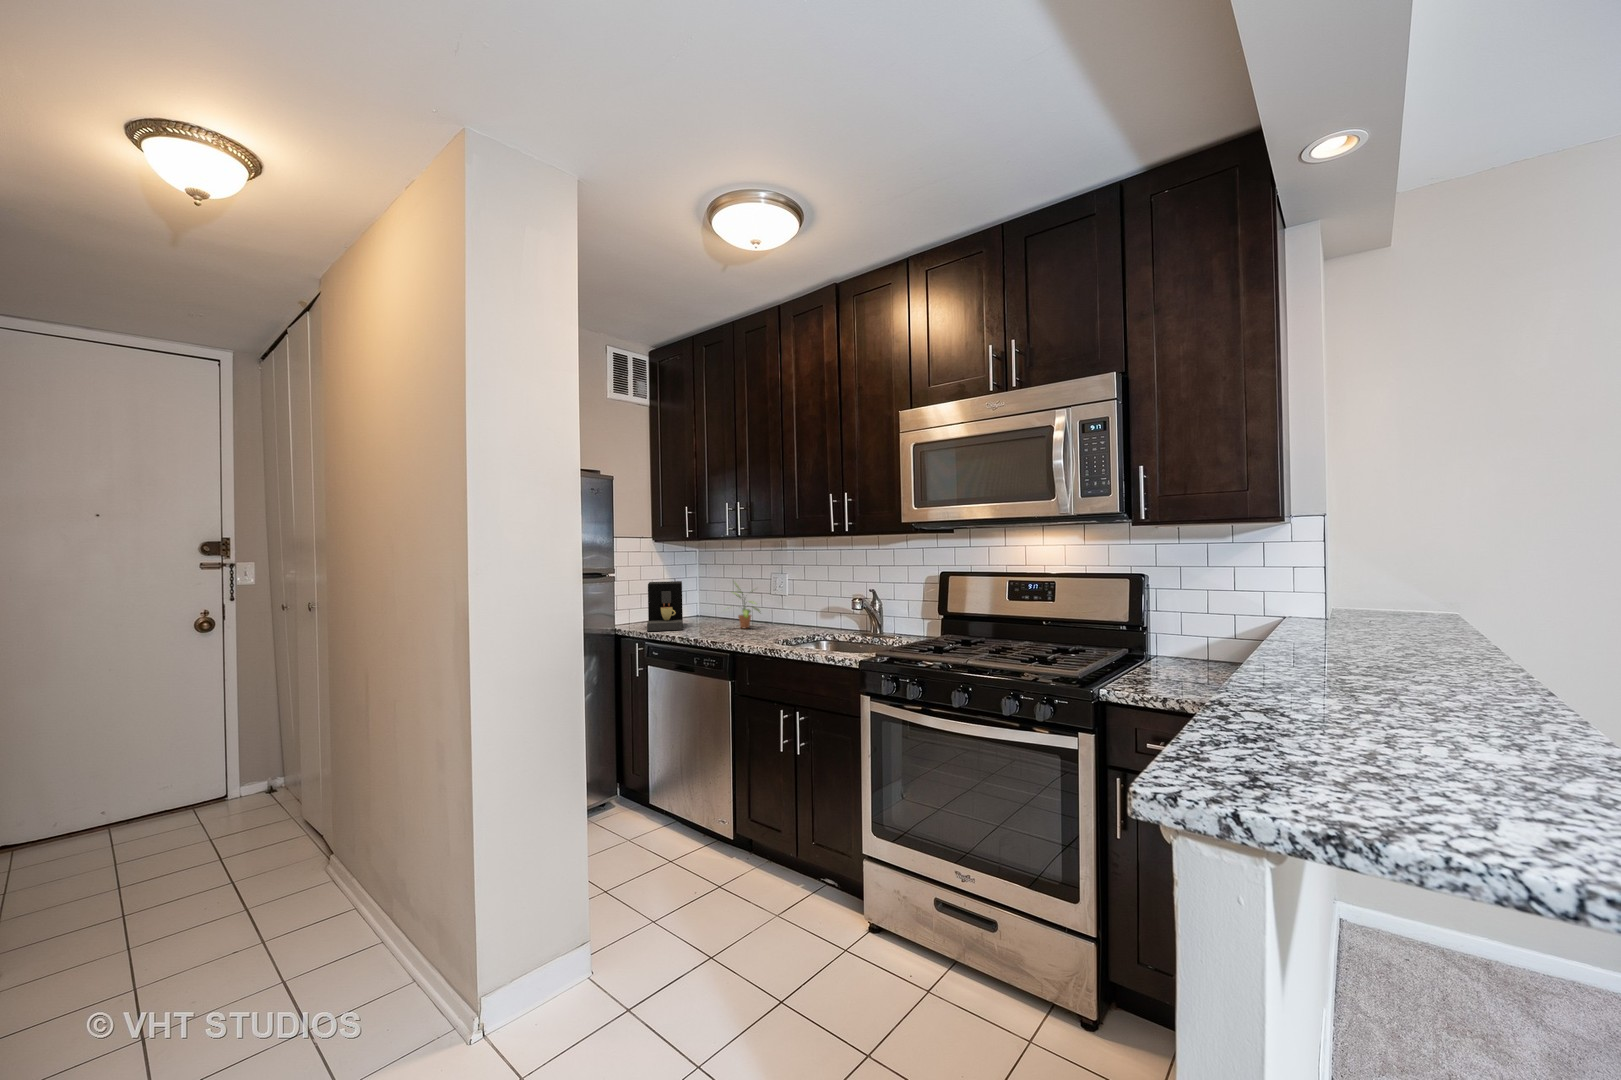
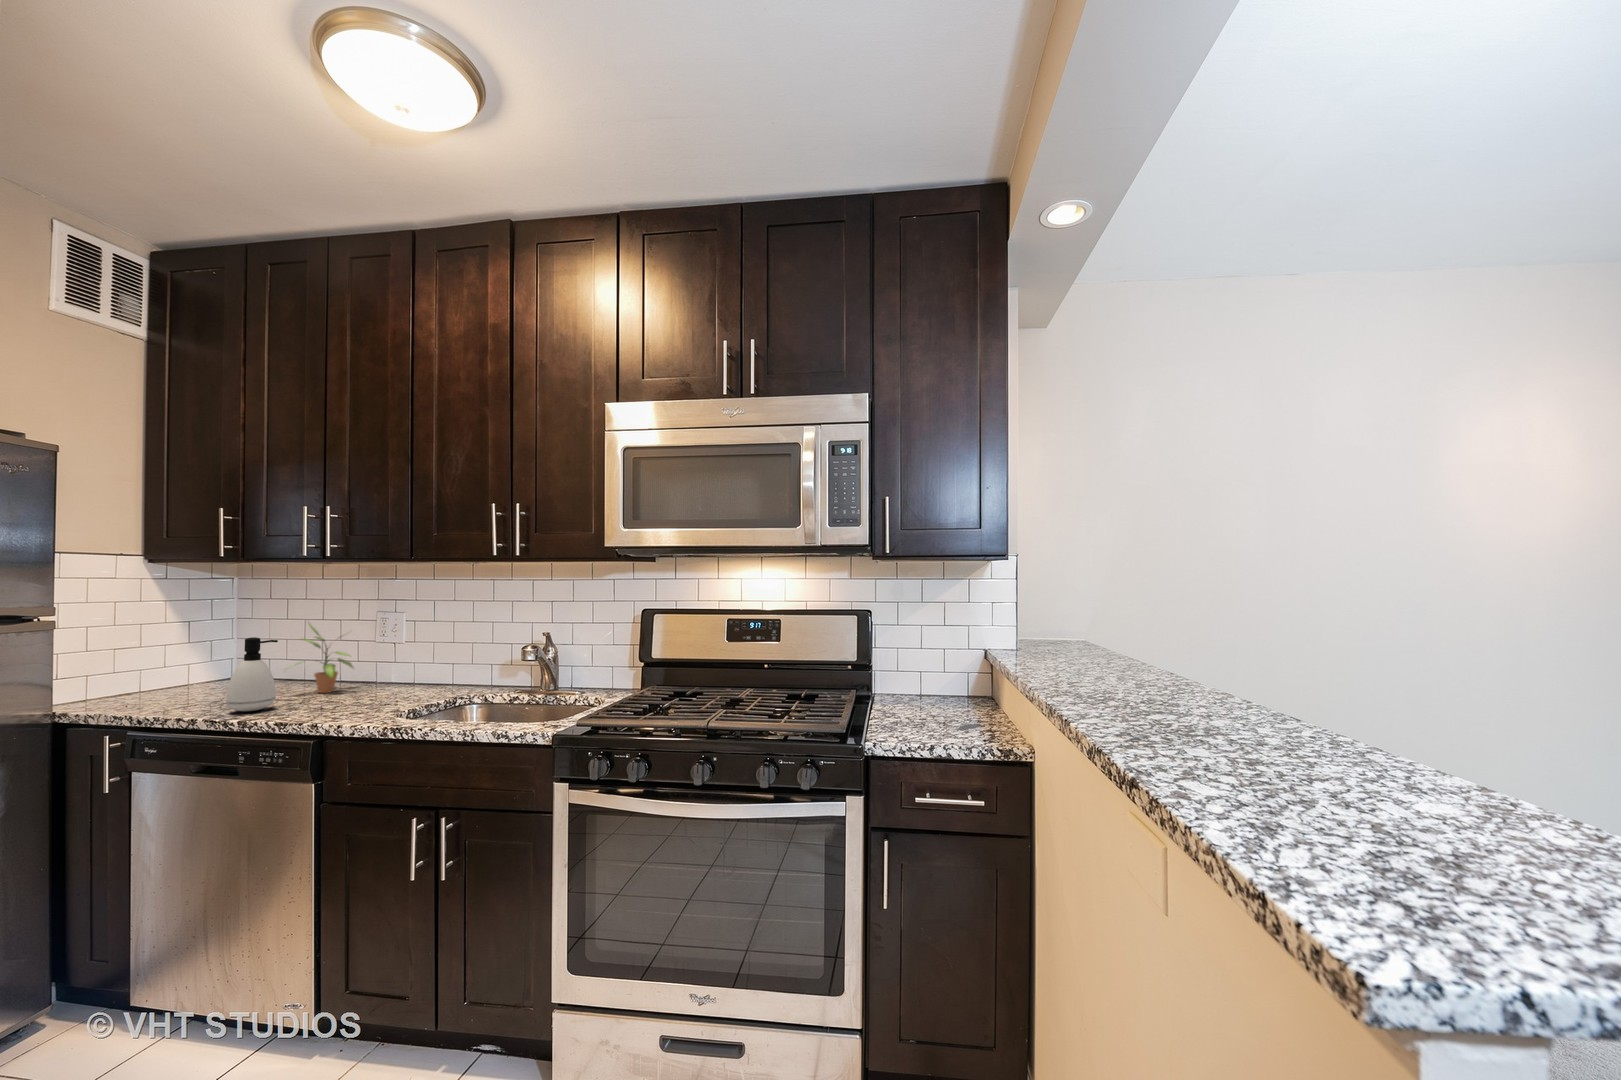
coffee maker: present [647,581,683,631] -> none [129,624,207,711]
soap dispenser: none [689,589,714,635] -> present [226,637,278,711]

